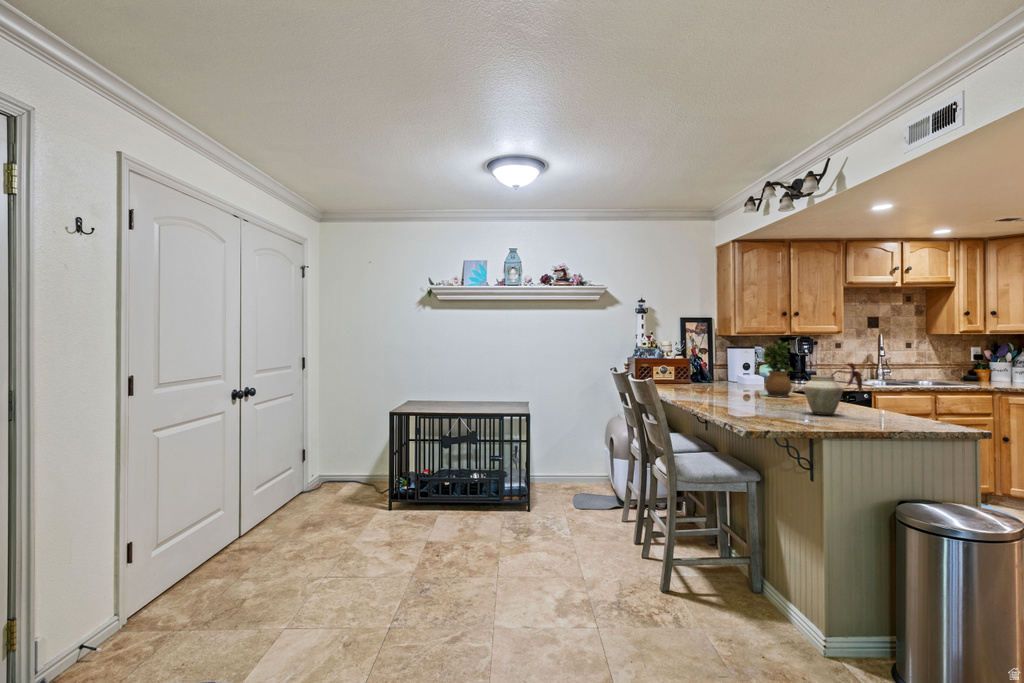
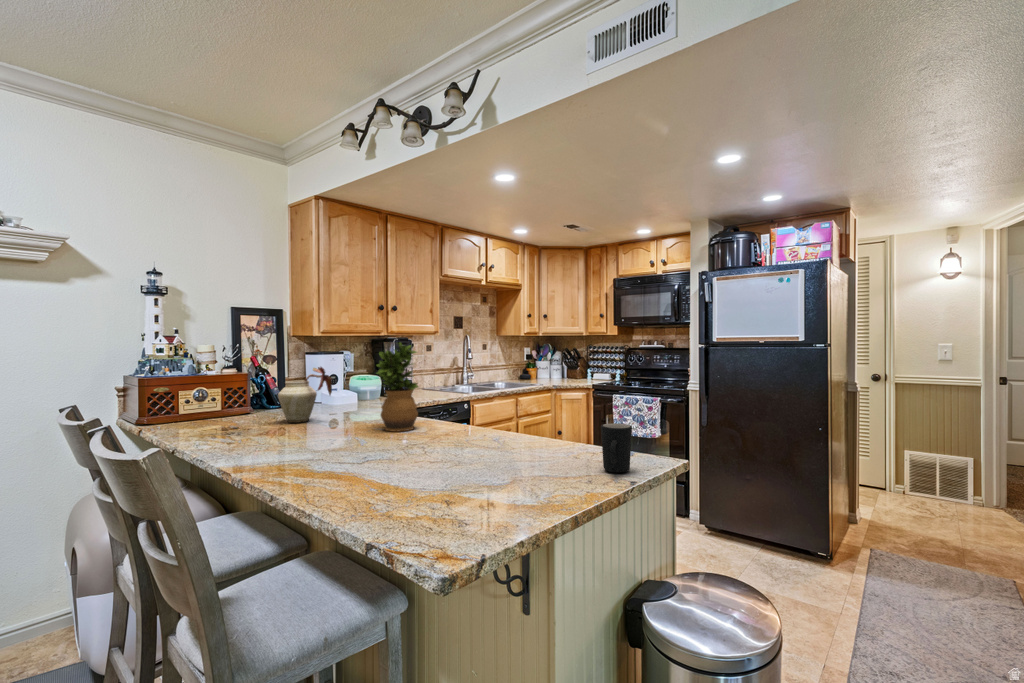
vase: present [804,363,863,415] -> present [278,367,332,423]
mug: none [887,393,913,423] -> present [601,423,632,473]

